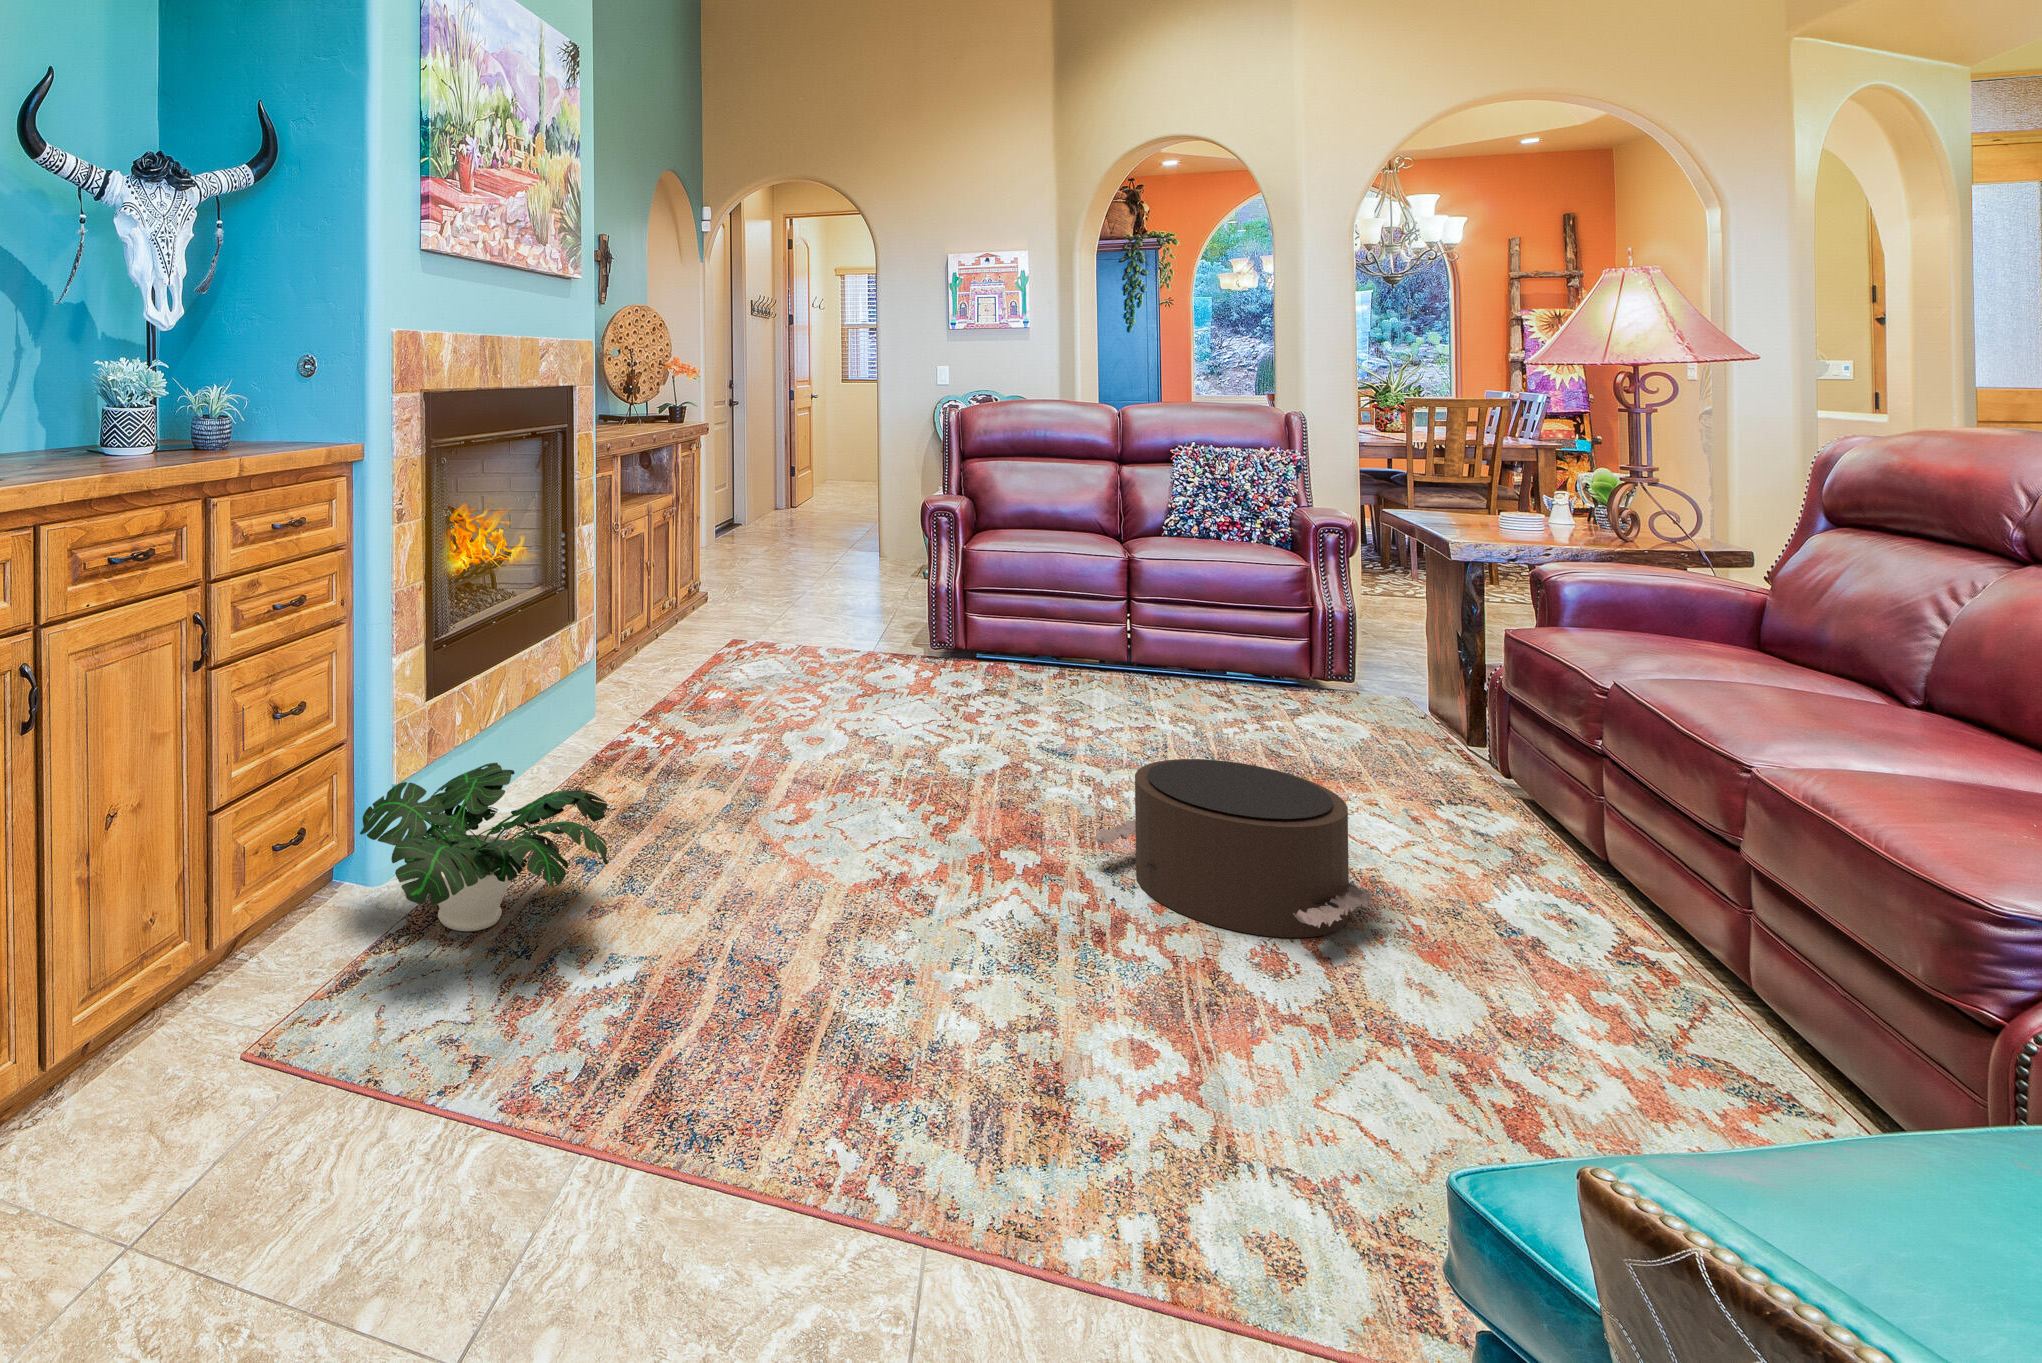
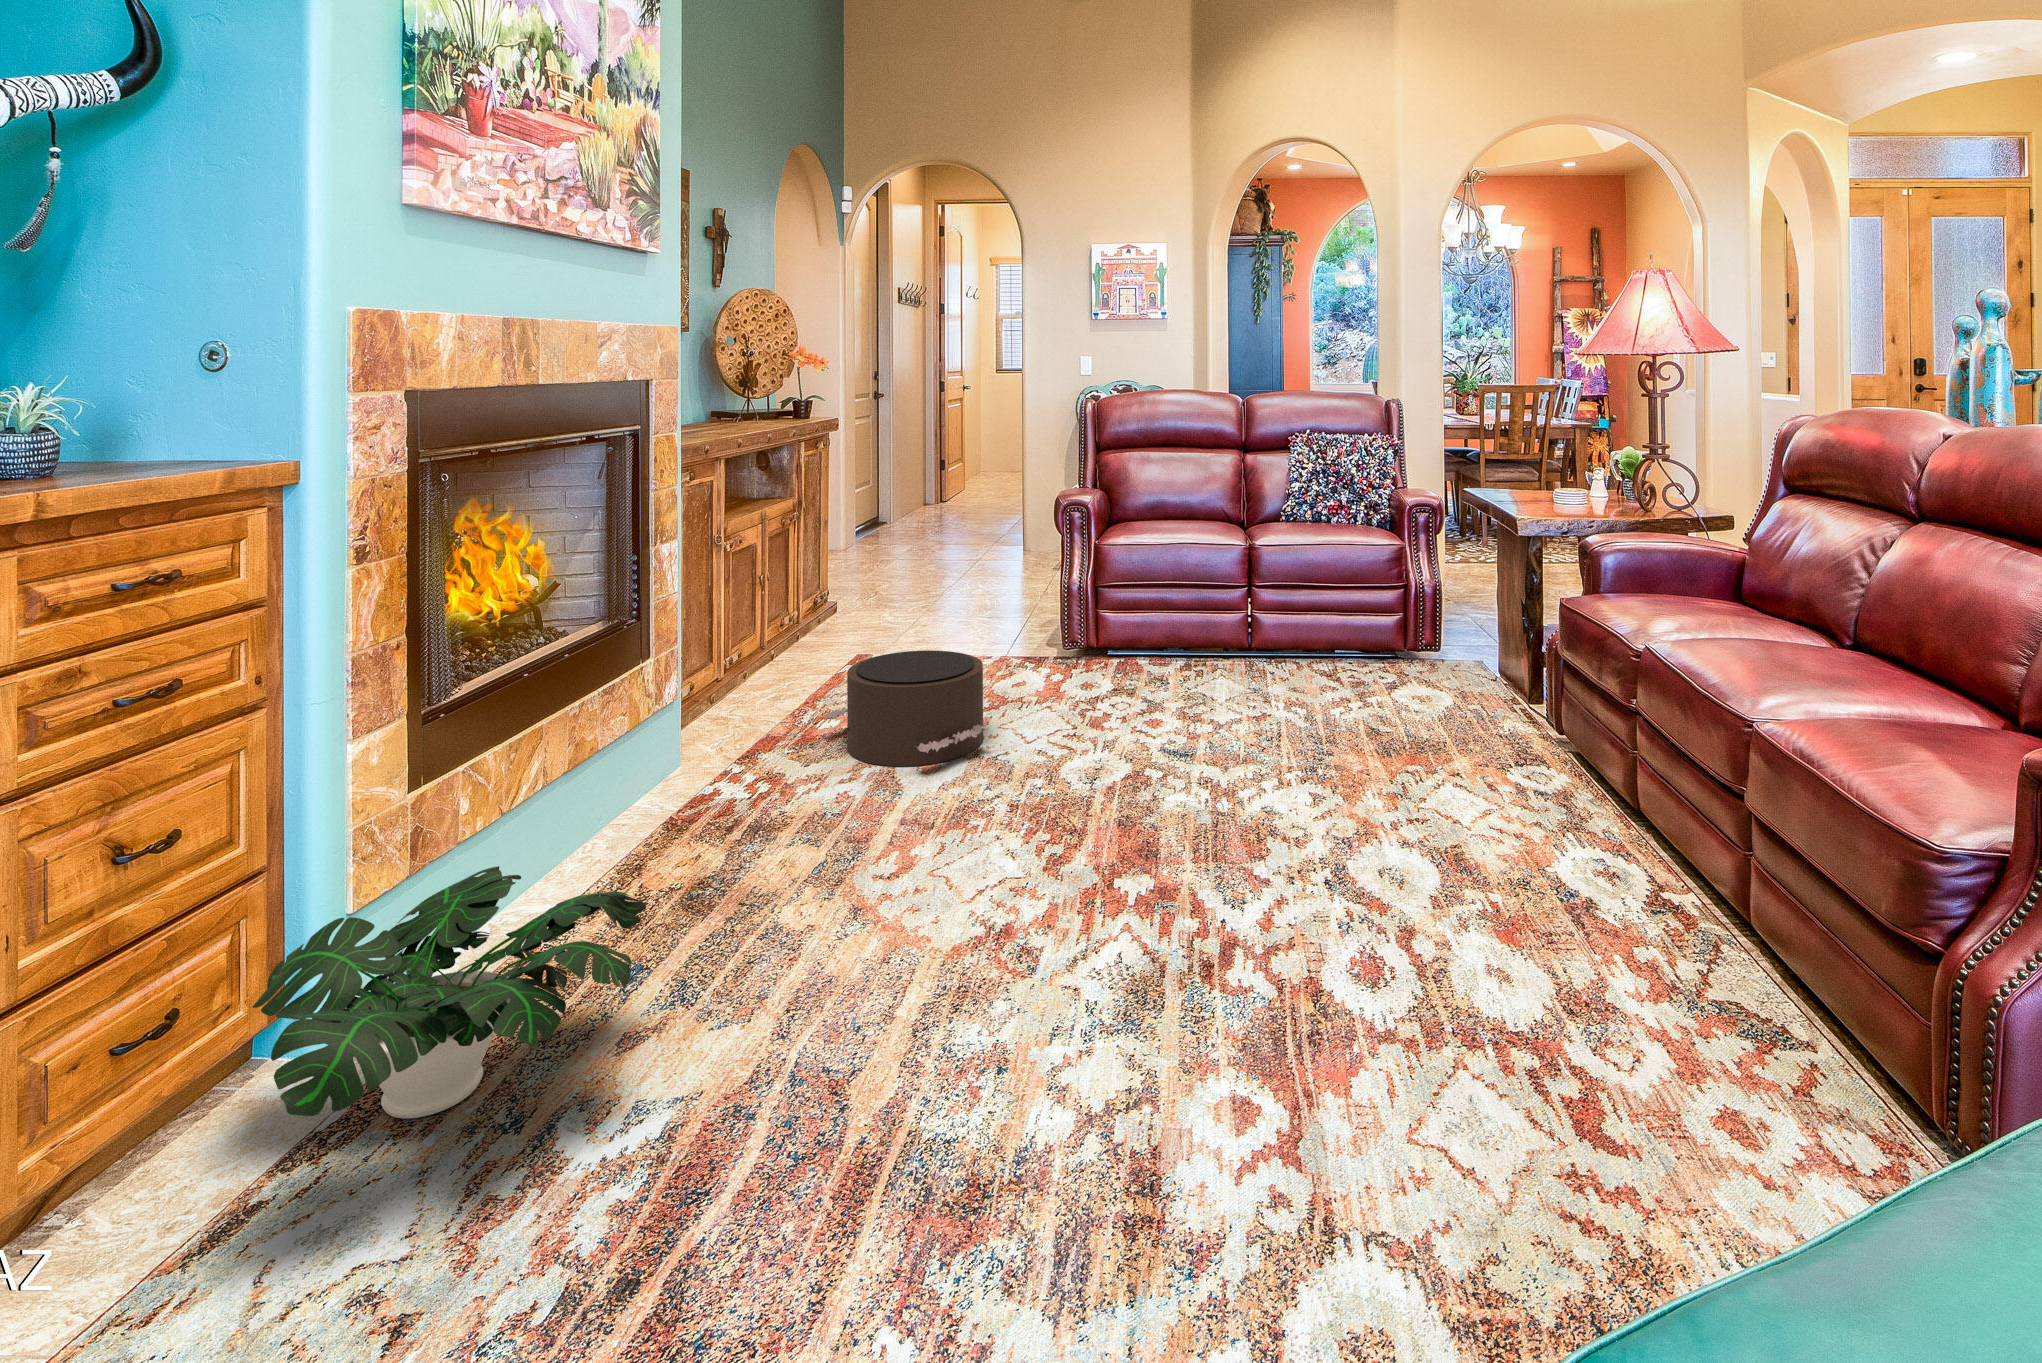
pouf: present [1092,759,1378,938] -> present [824,650,989,766]

